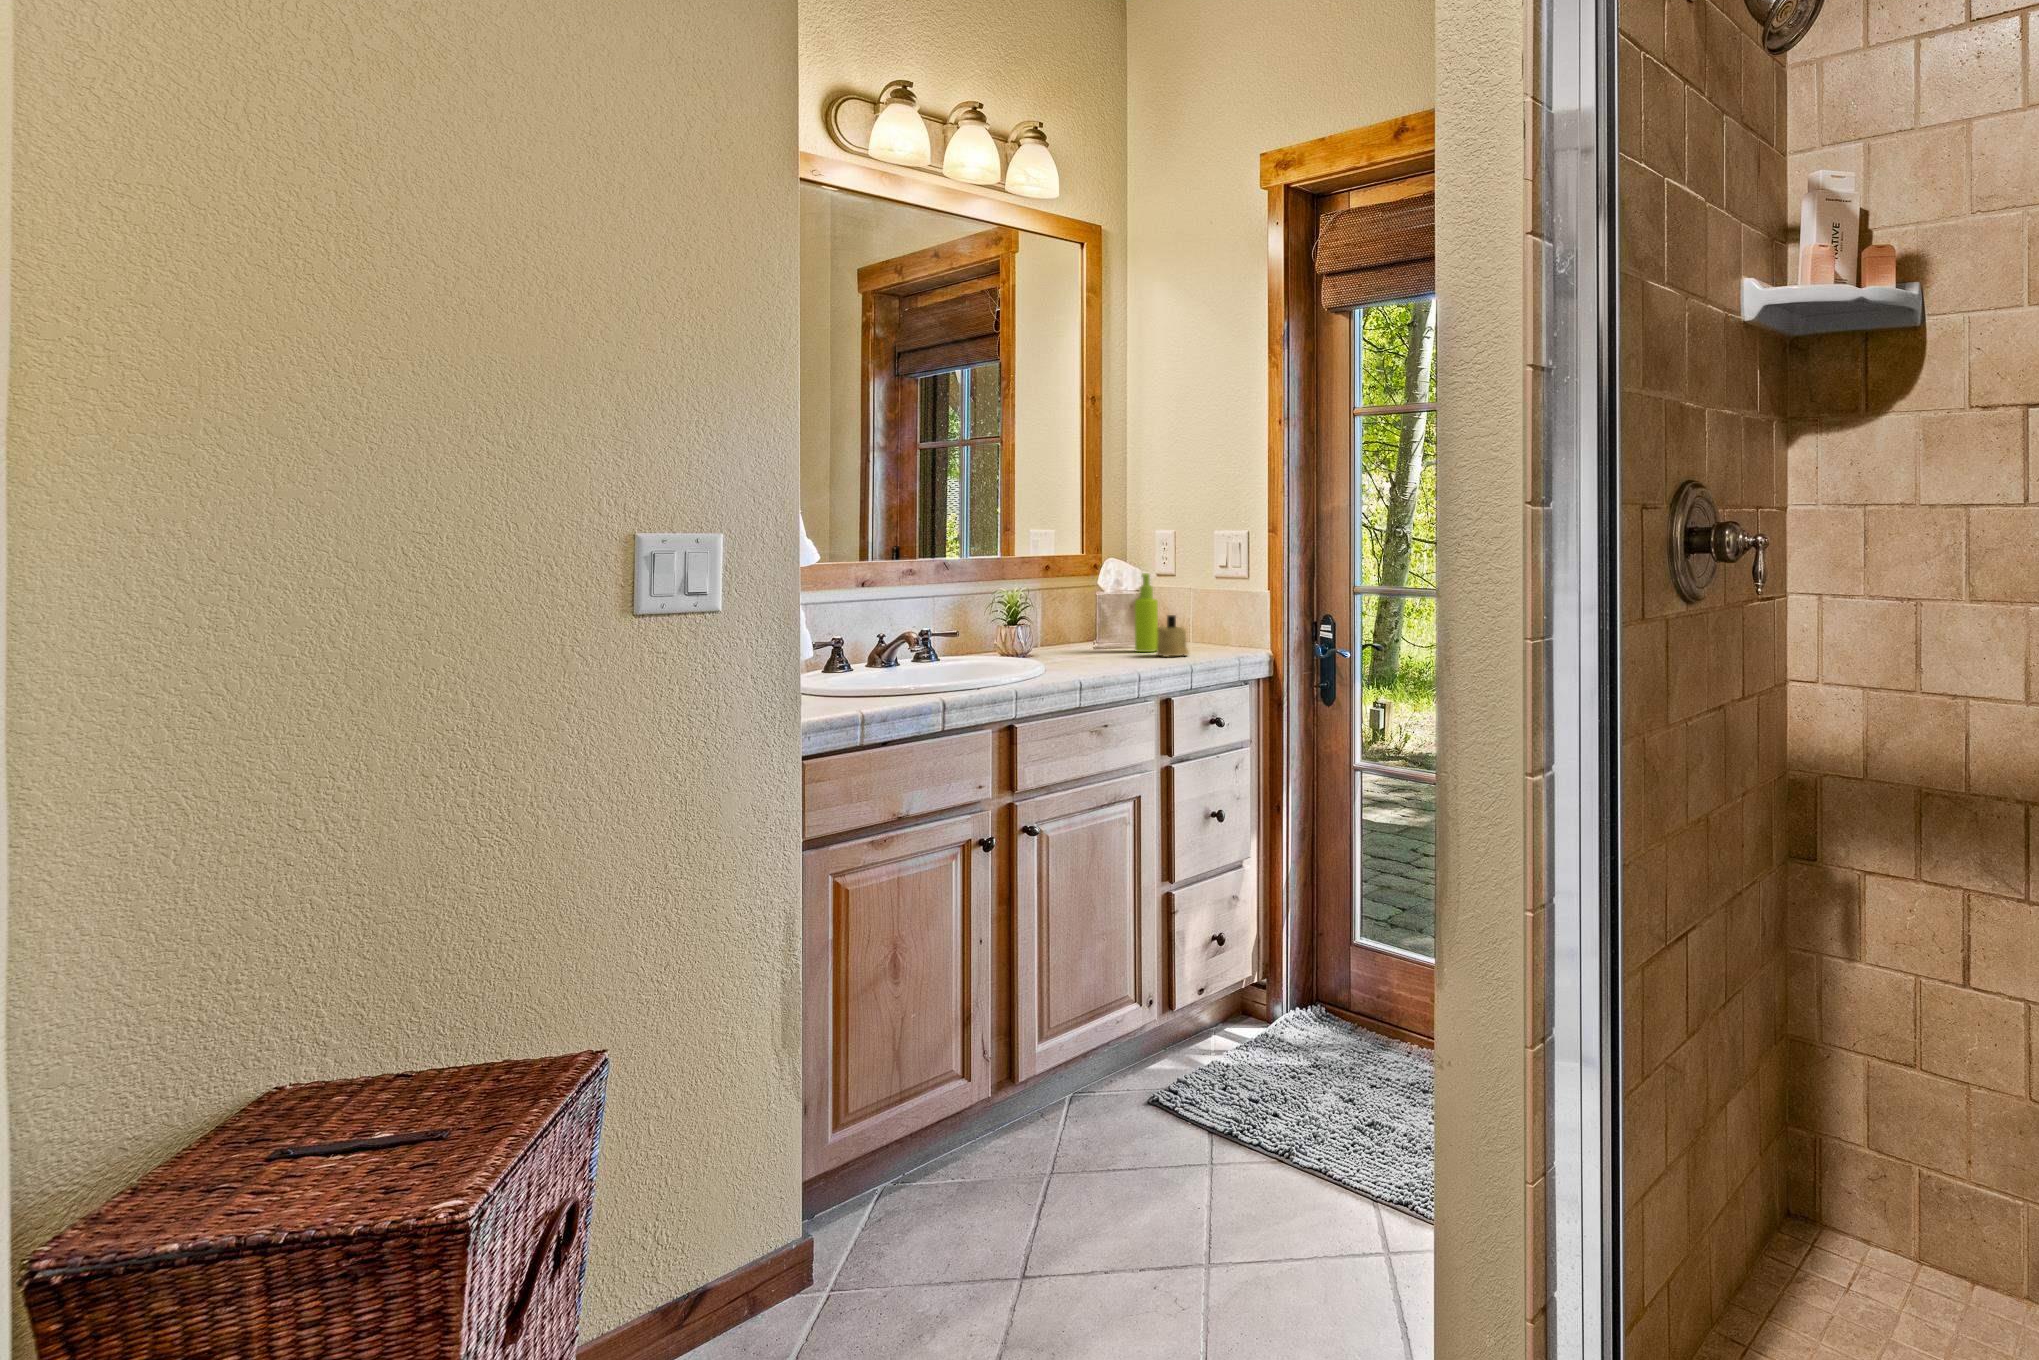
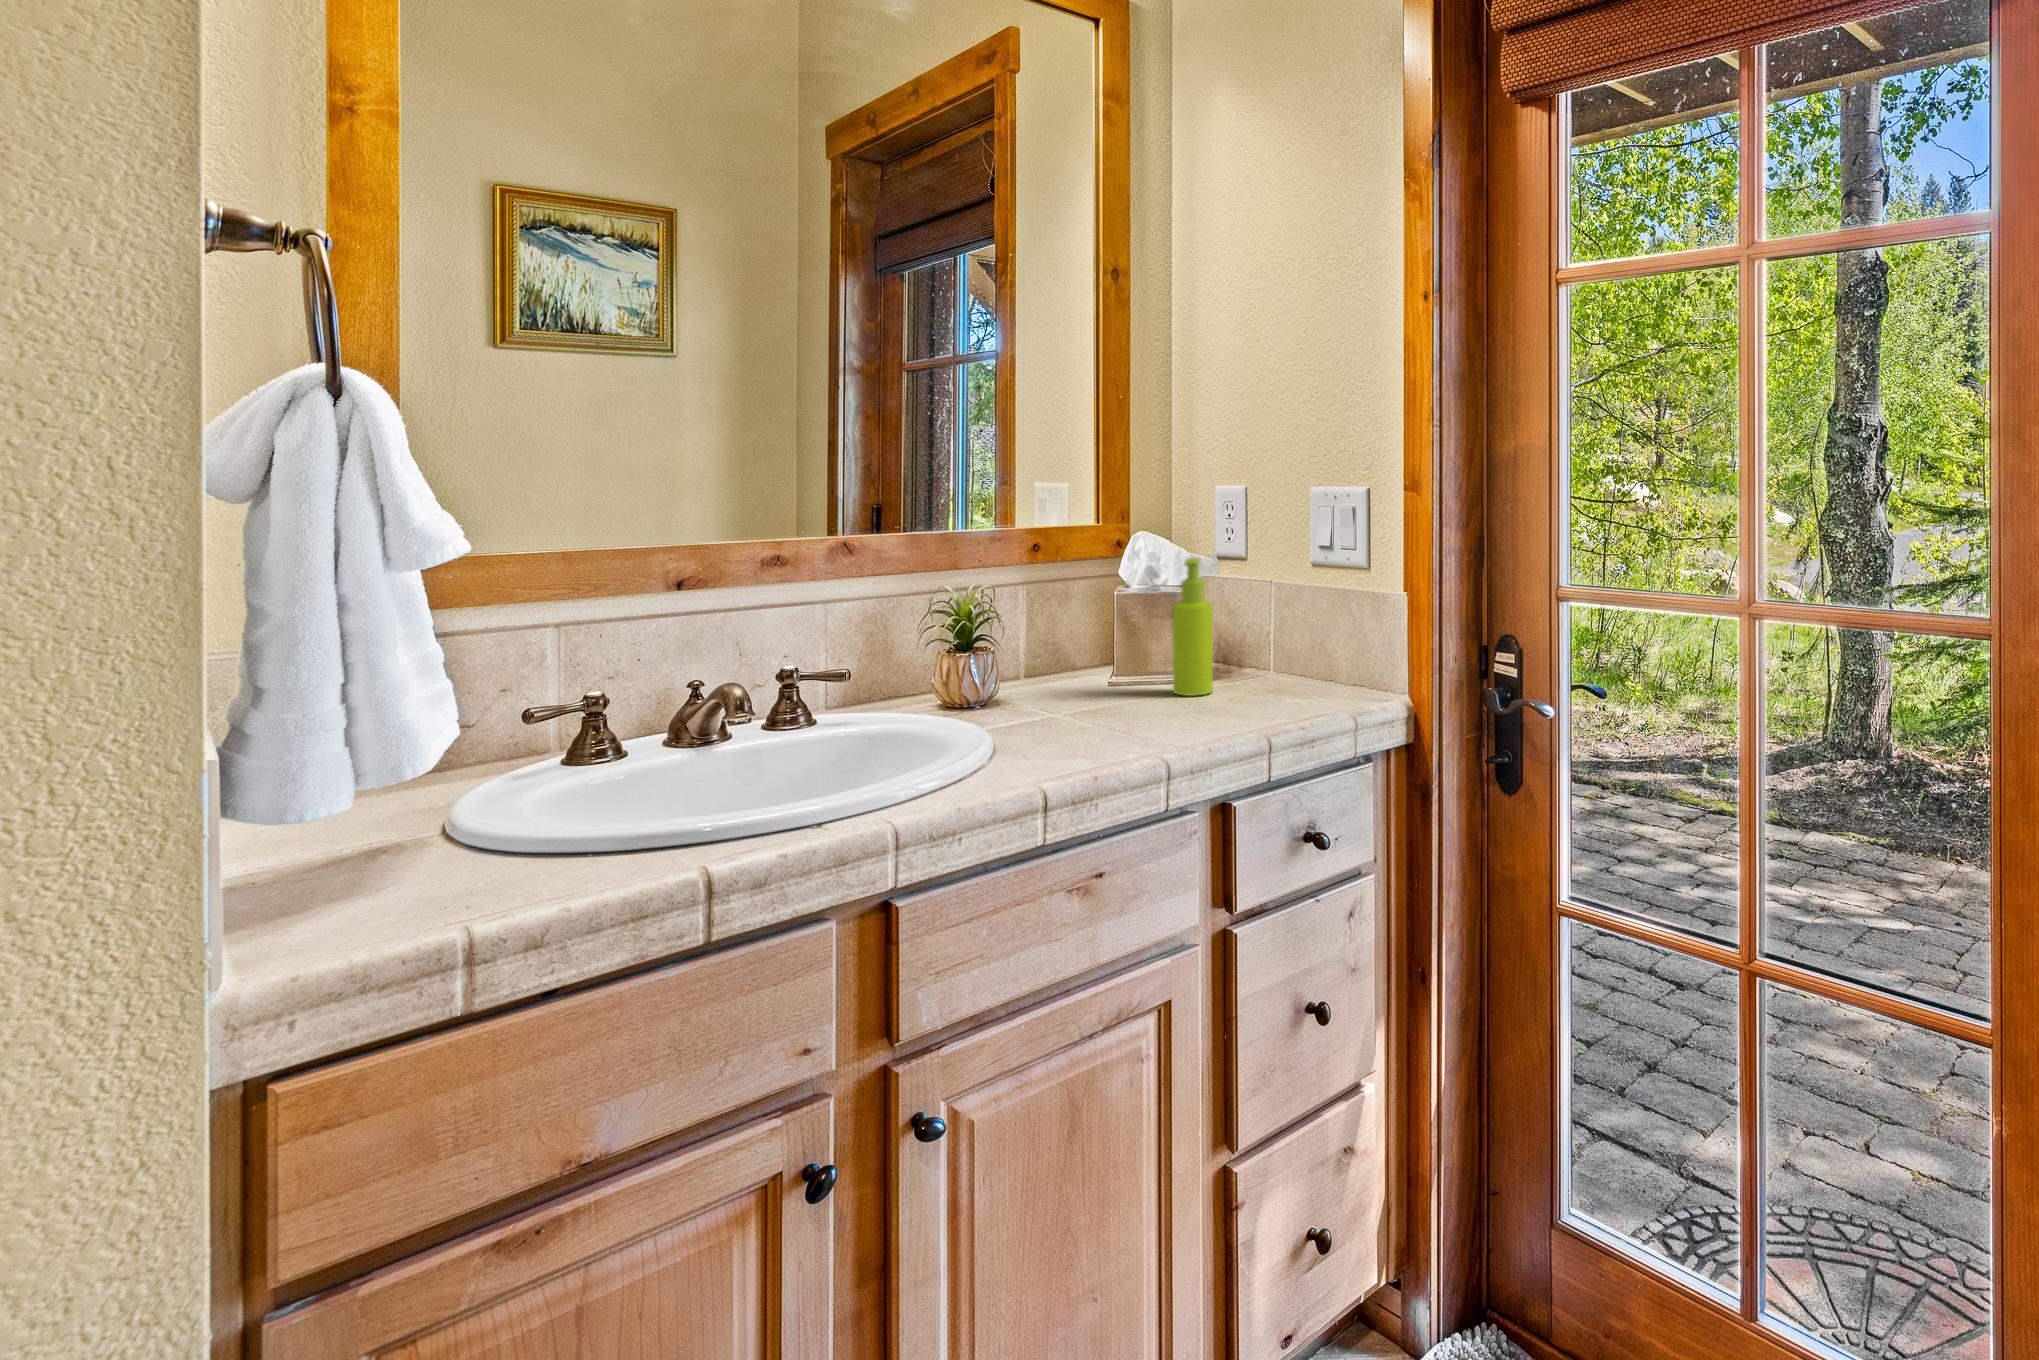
candle: present [1157,615,1189,657] -> none [1207,634,1267,712]

